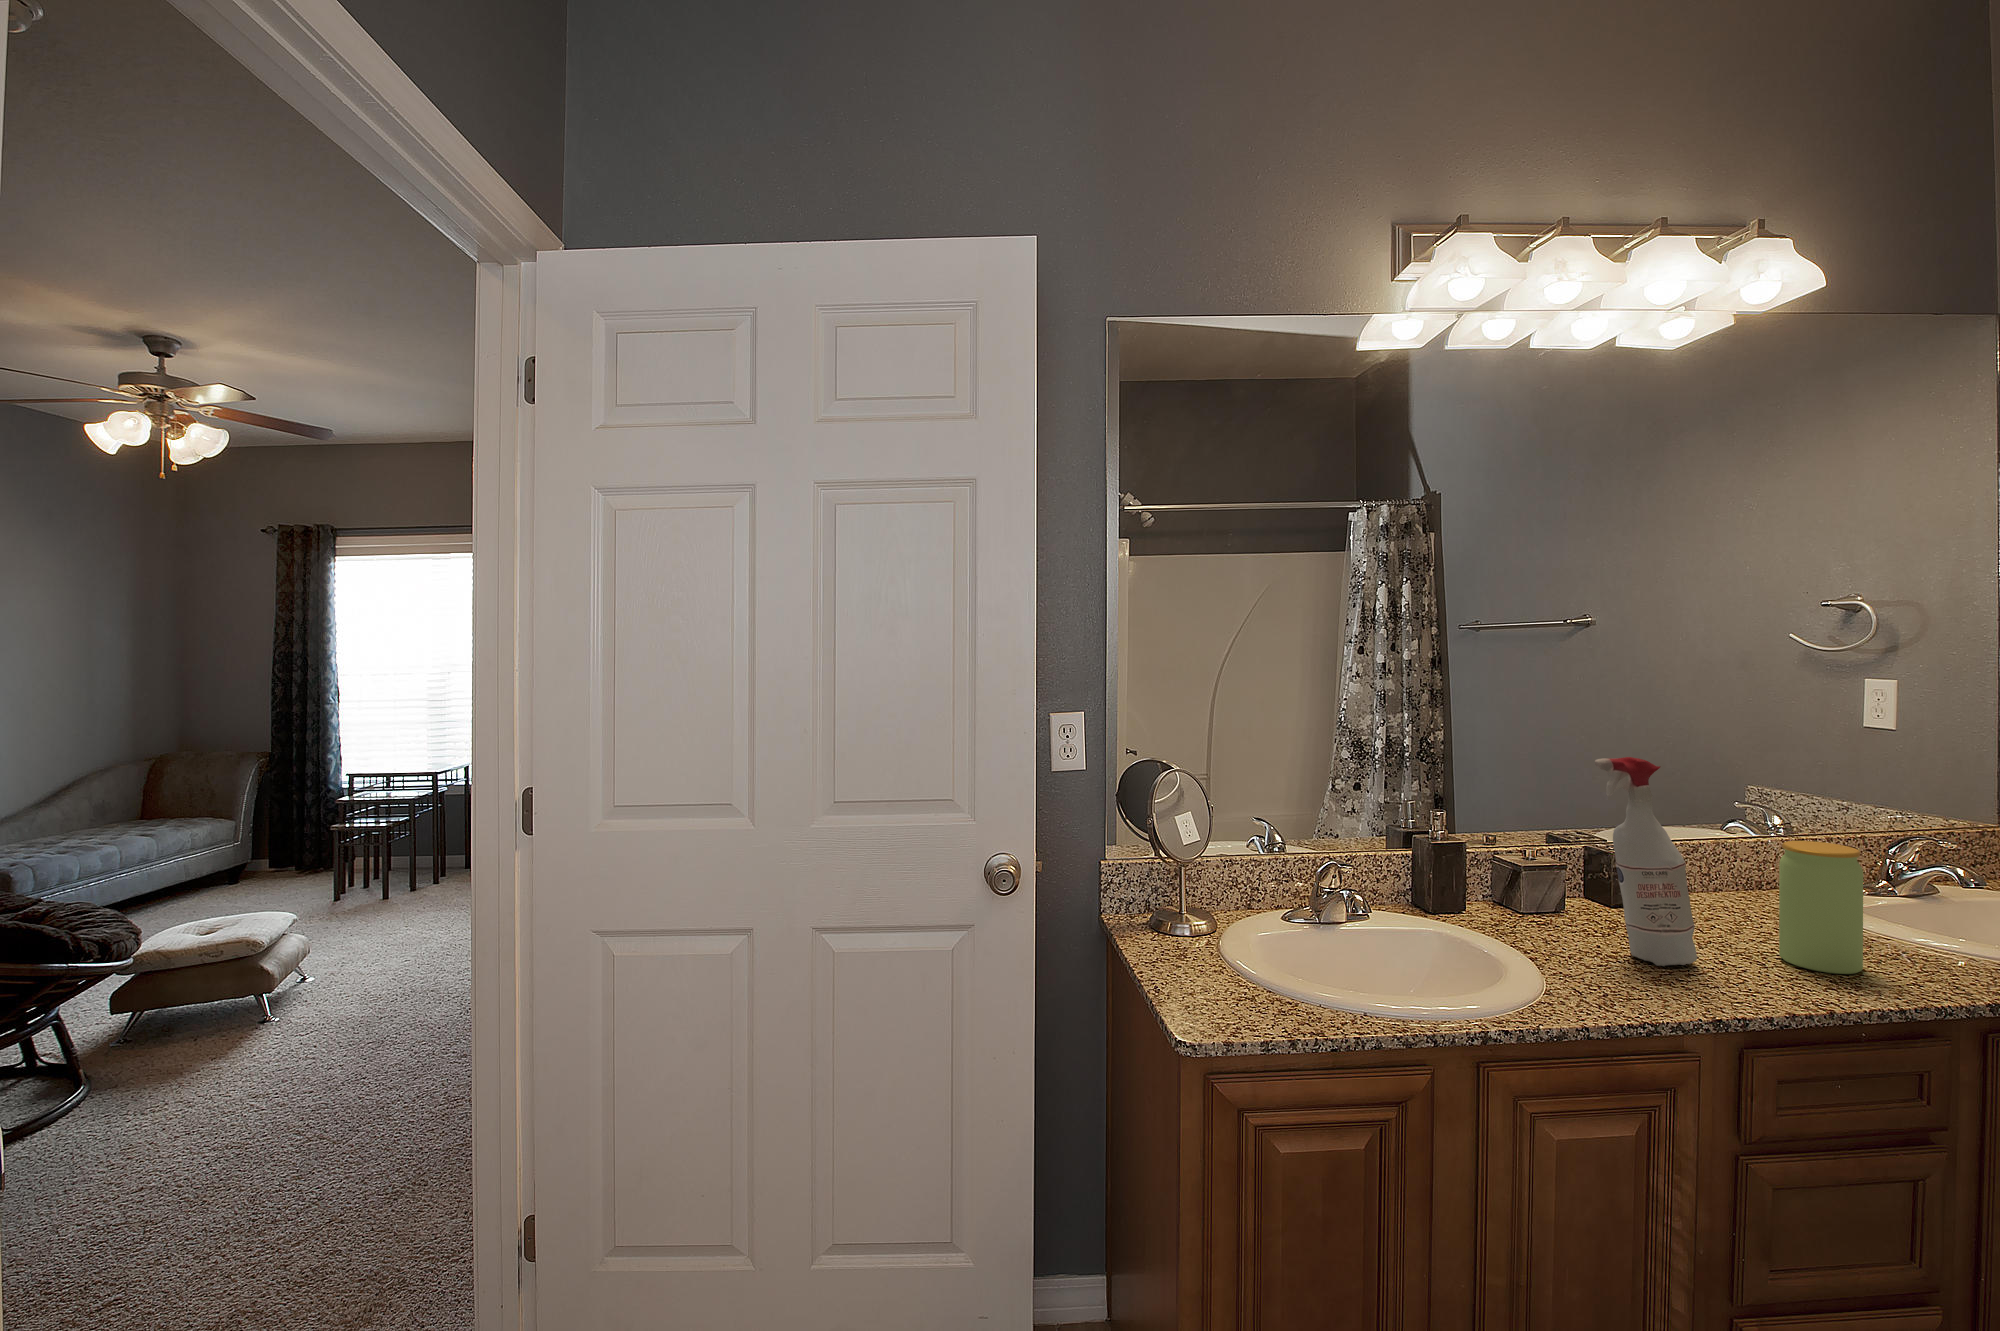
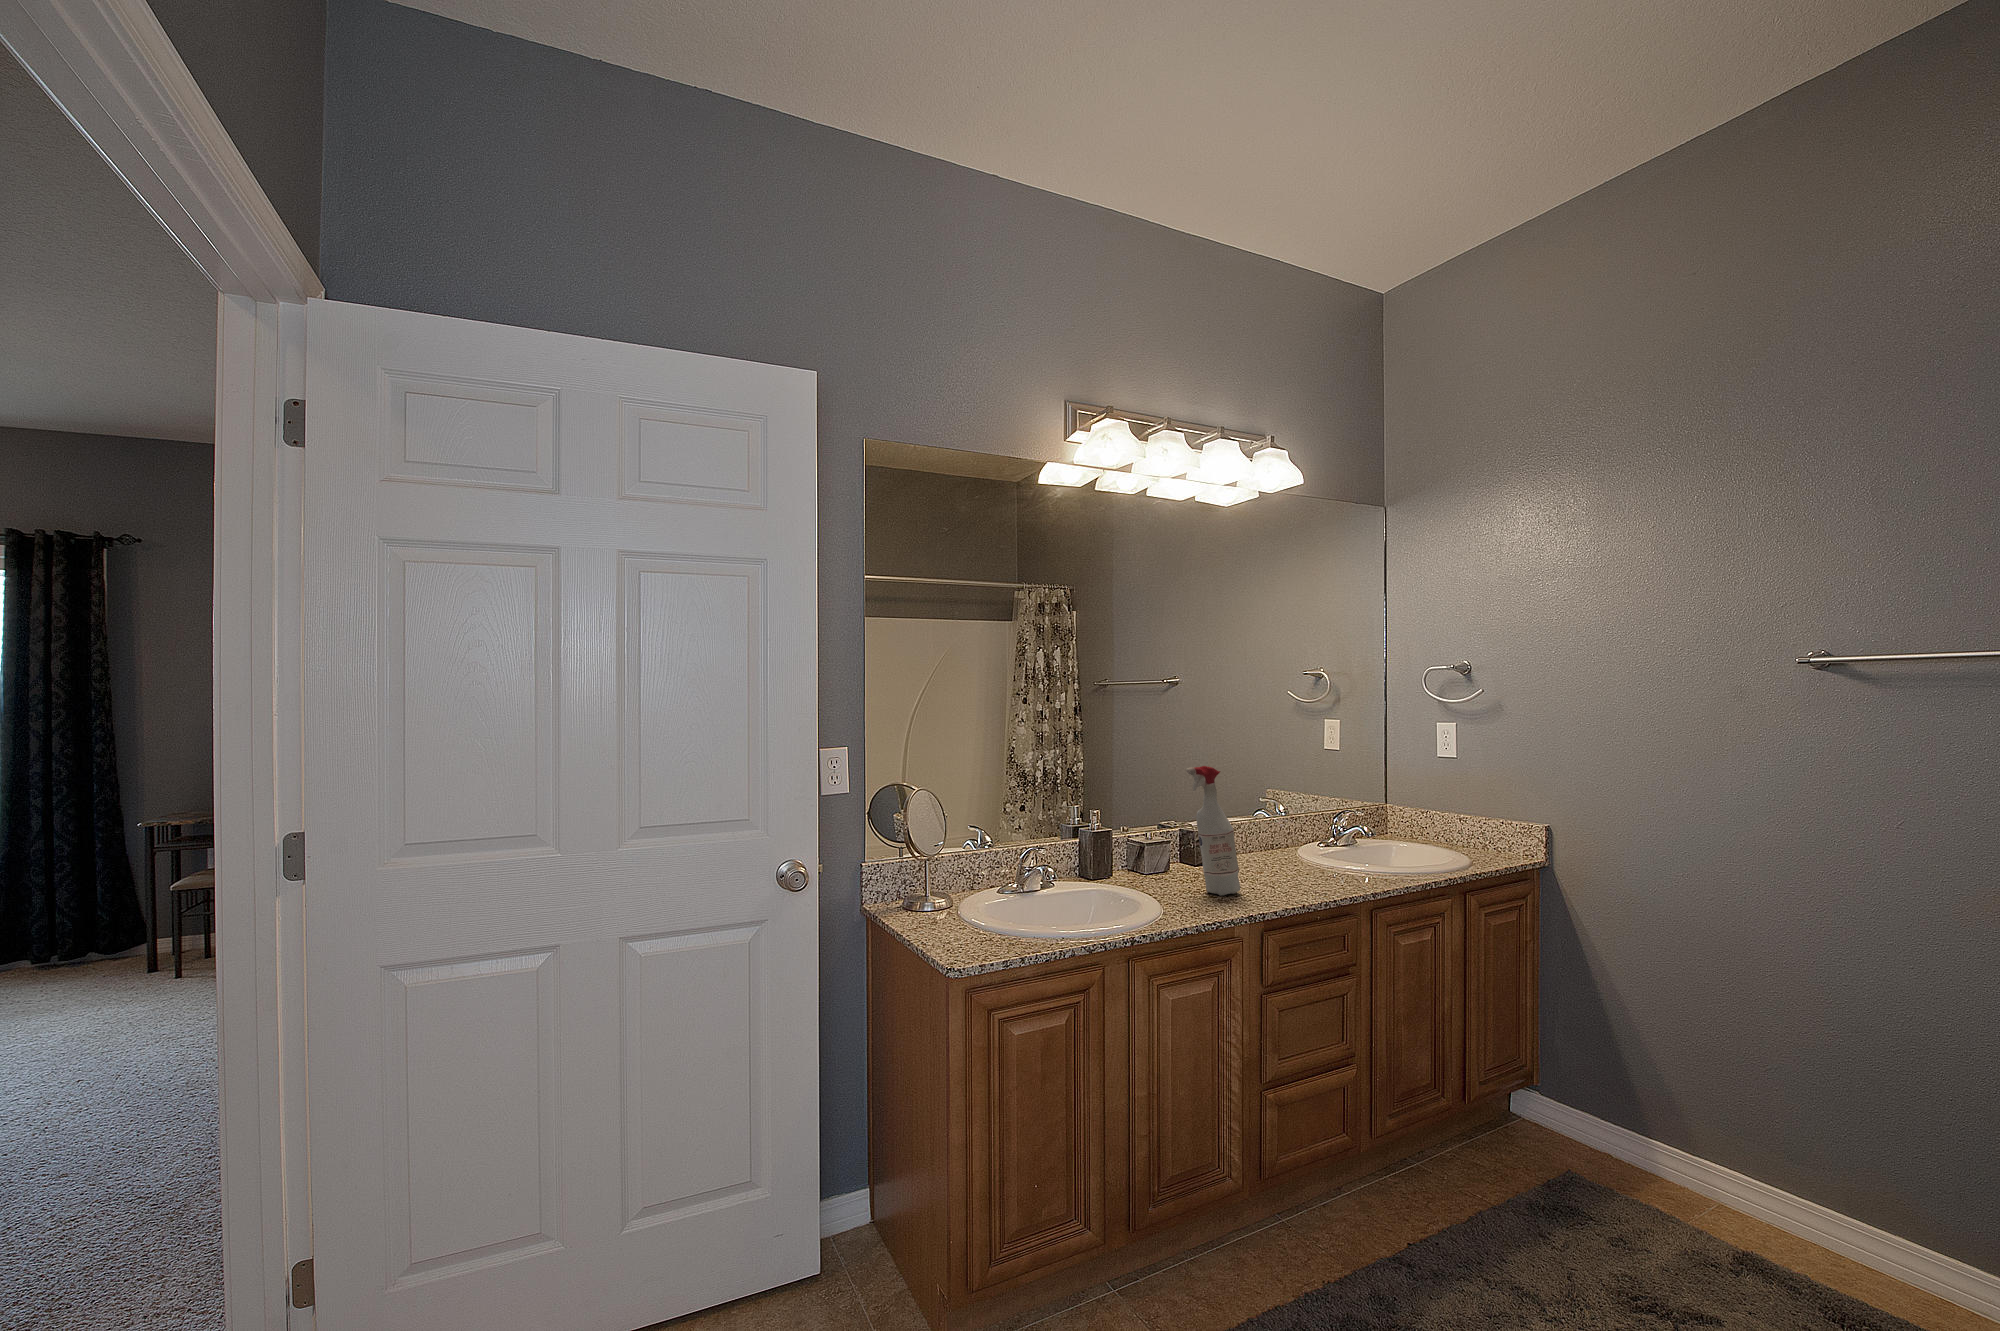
jar: present [1779,841,1863,974] -> none [1280,814,1319,890]

